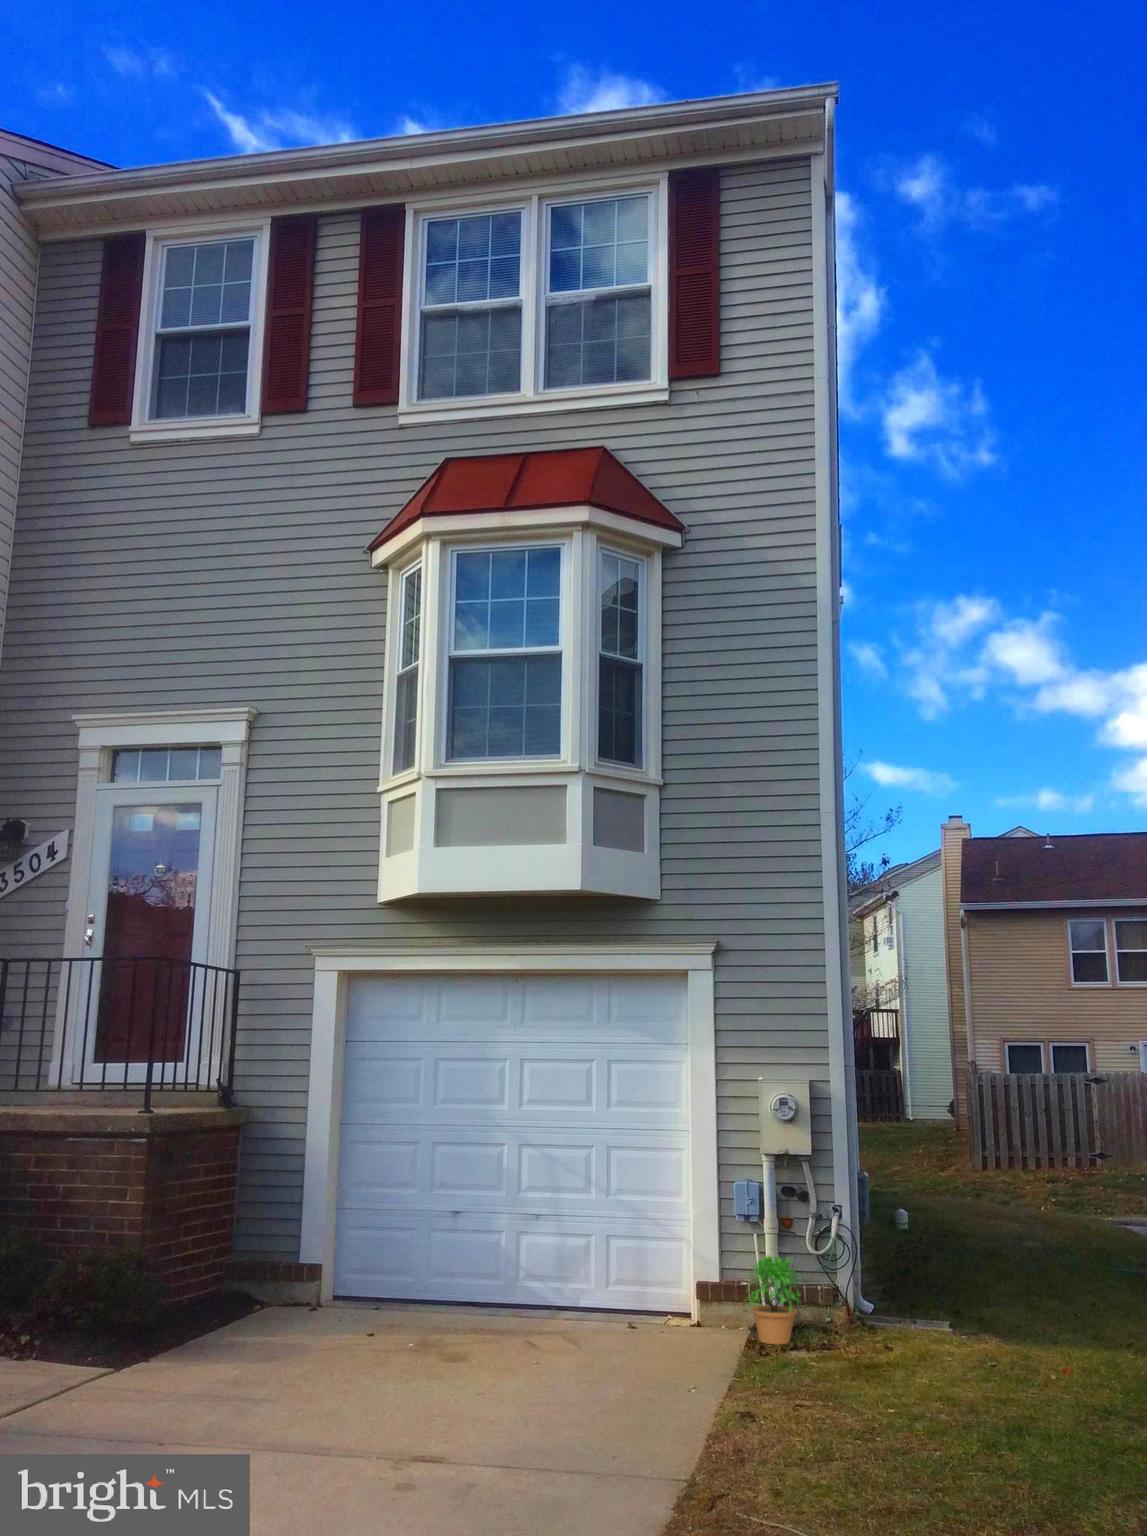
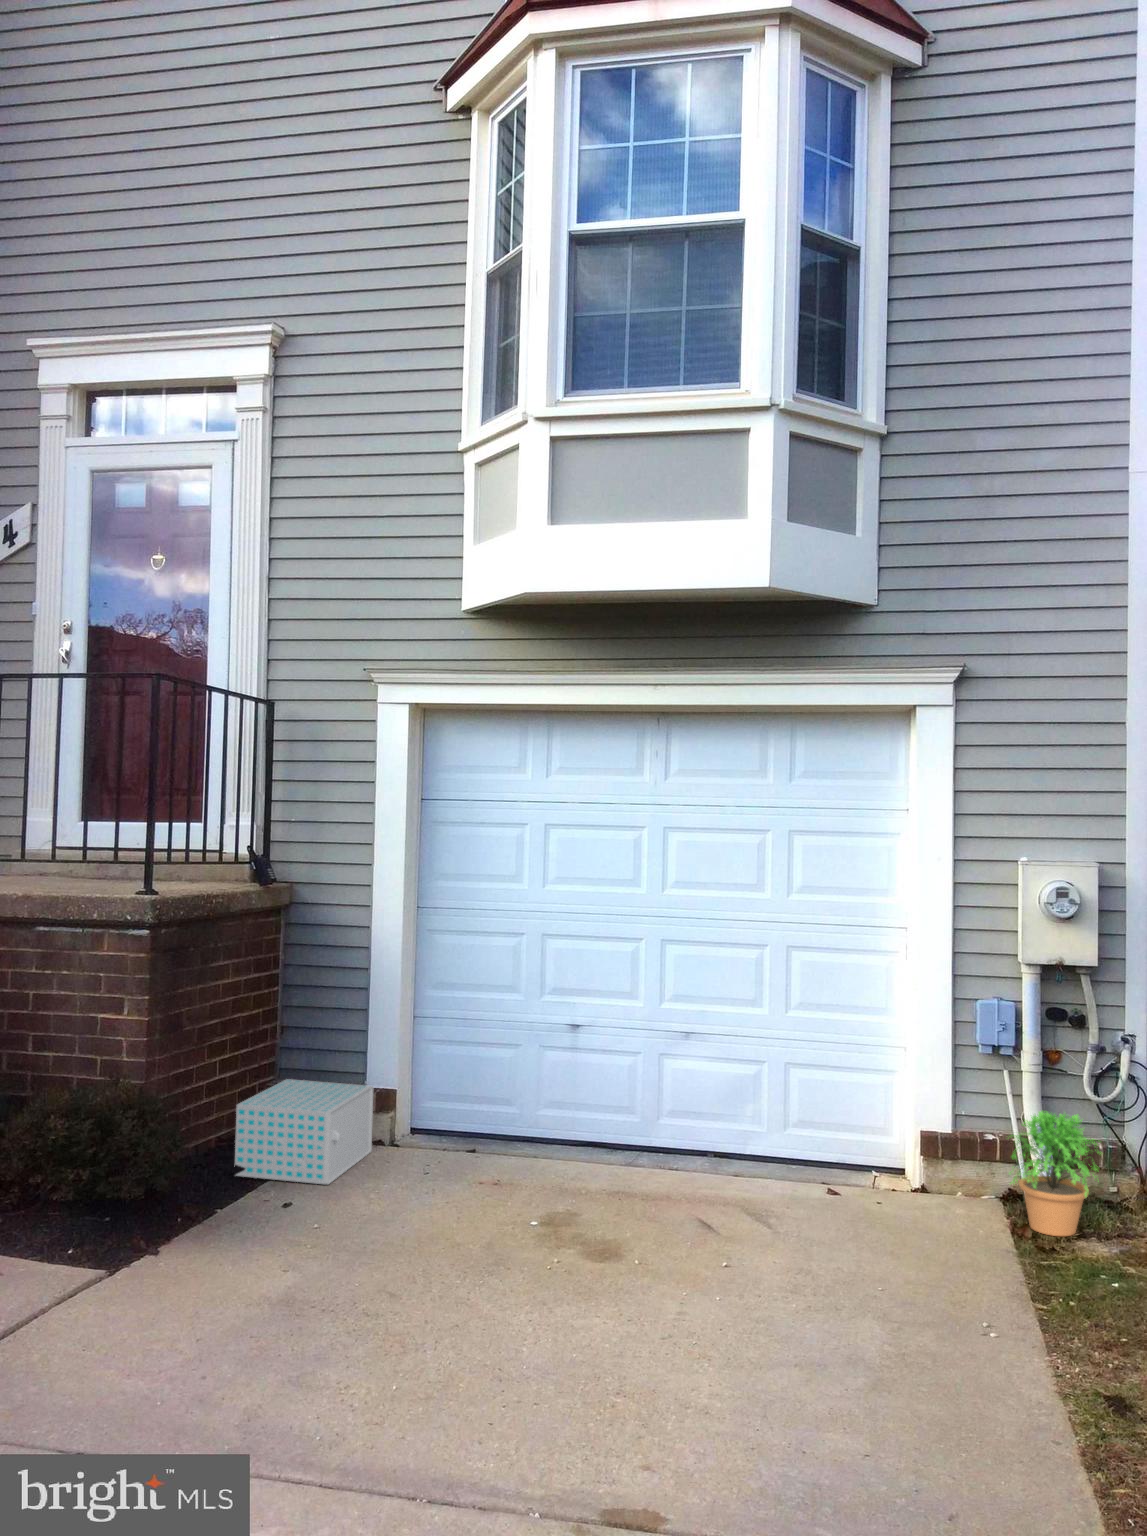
storage box: none [199,1256,303,1325] -> present [235,1079,373,1184]

